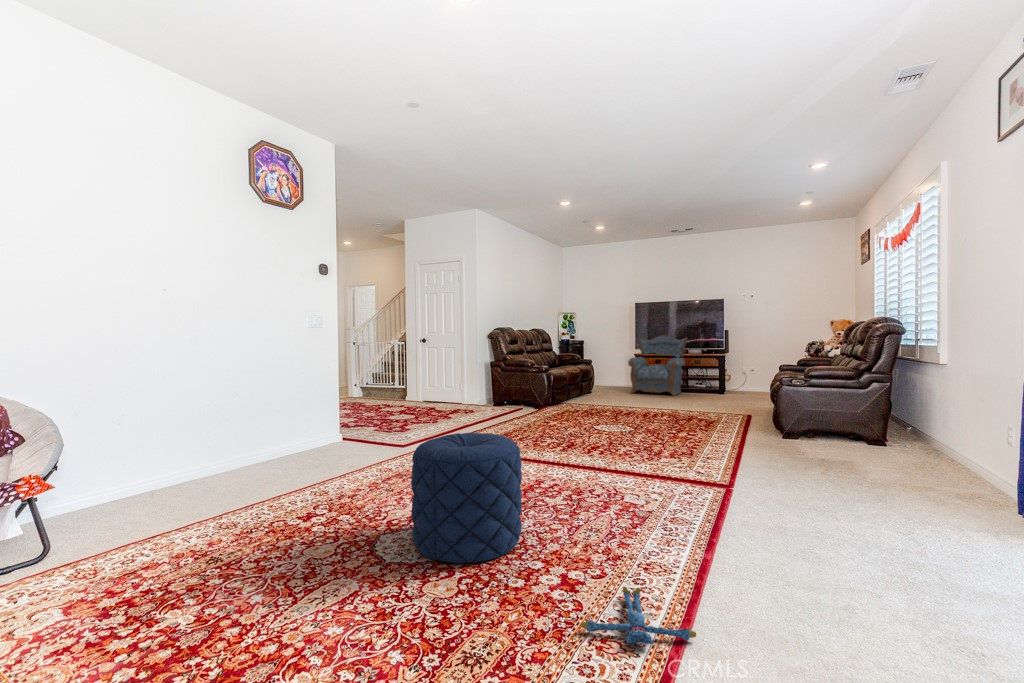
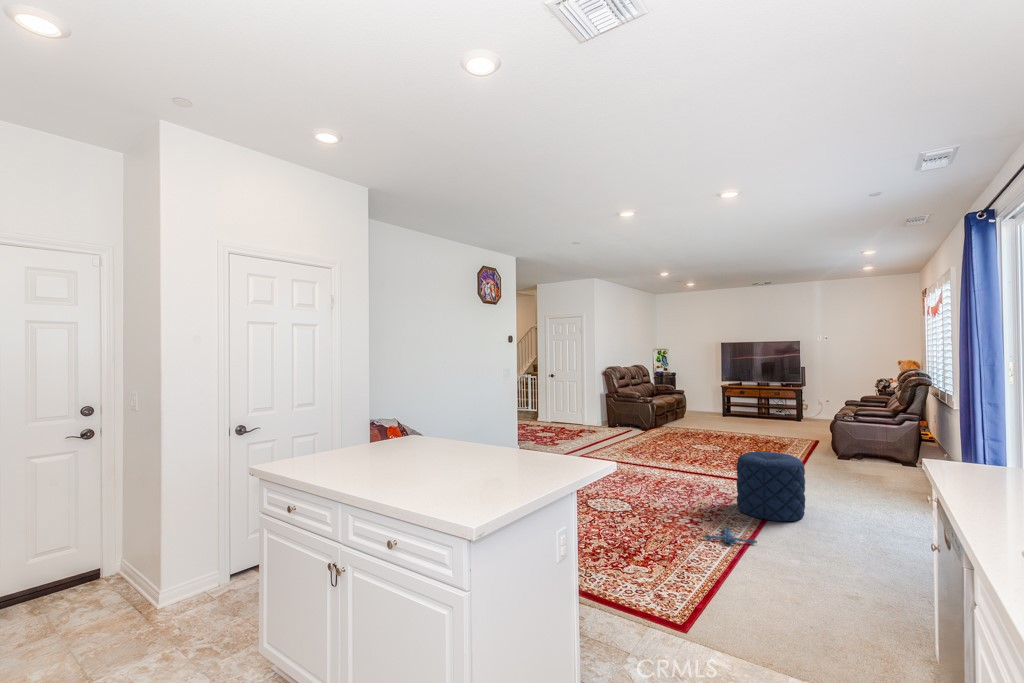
armchair: present [628,334,687,396] -> none [716,370,767,422]
pouf: present [411,433,522,563] -> present [736,452,805,521]

